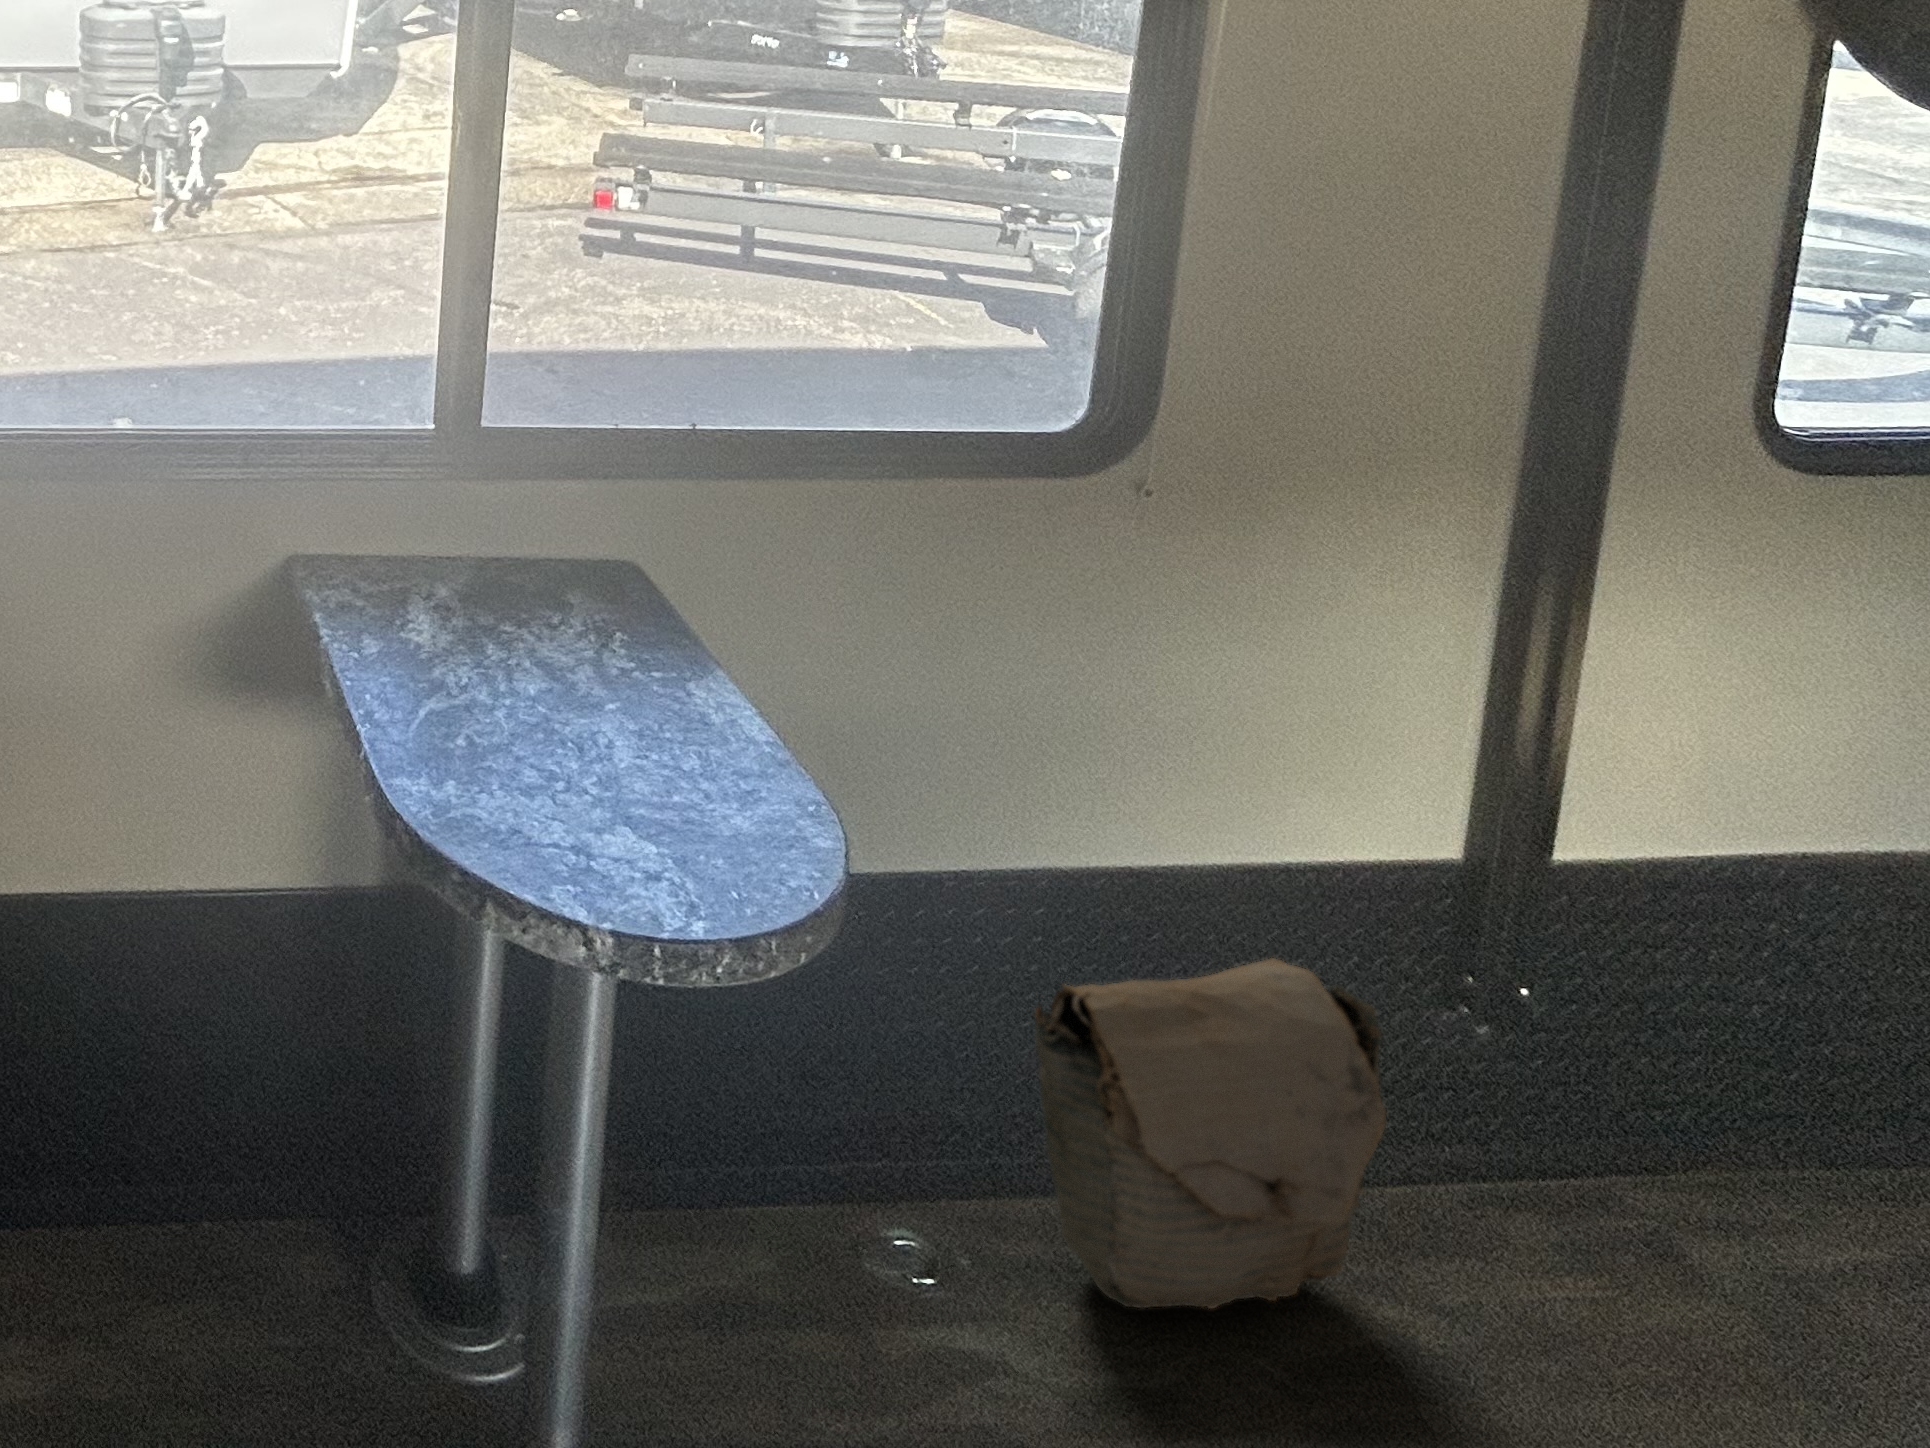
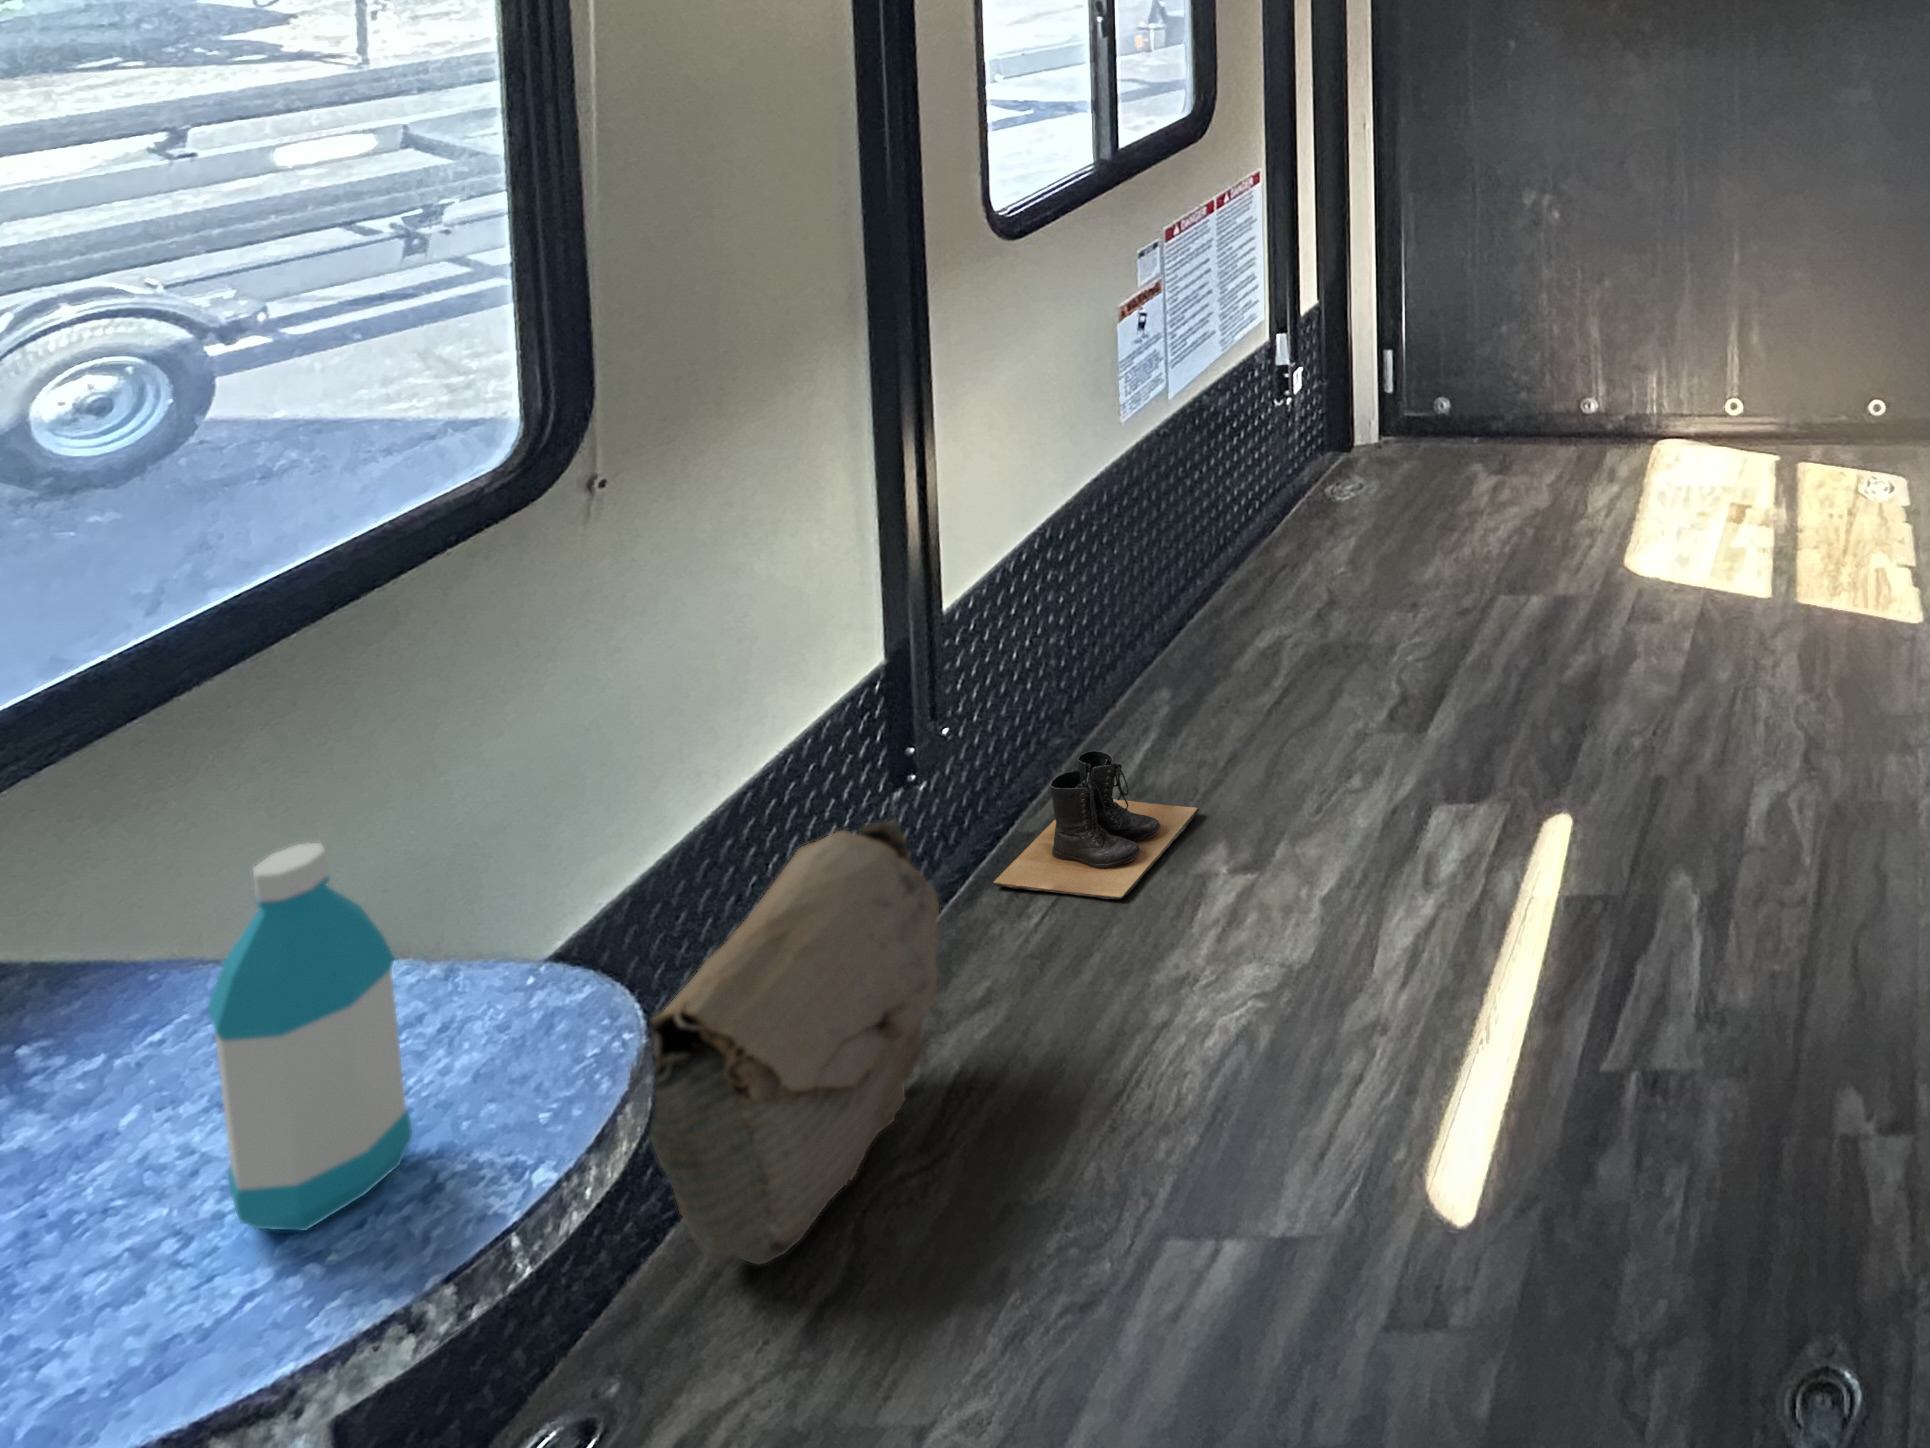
water bottle: none [577,573,687,846] -> present [208,843,412,1231]
boots: none [1538,1143,1871,1364] -> present [993,751,1199,899]

